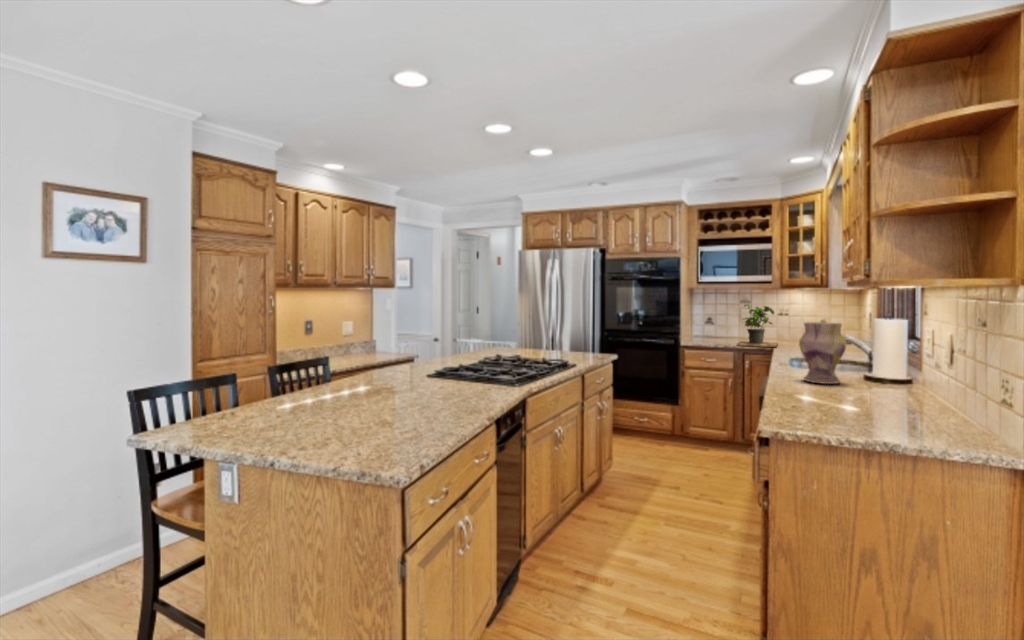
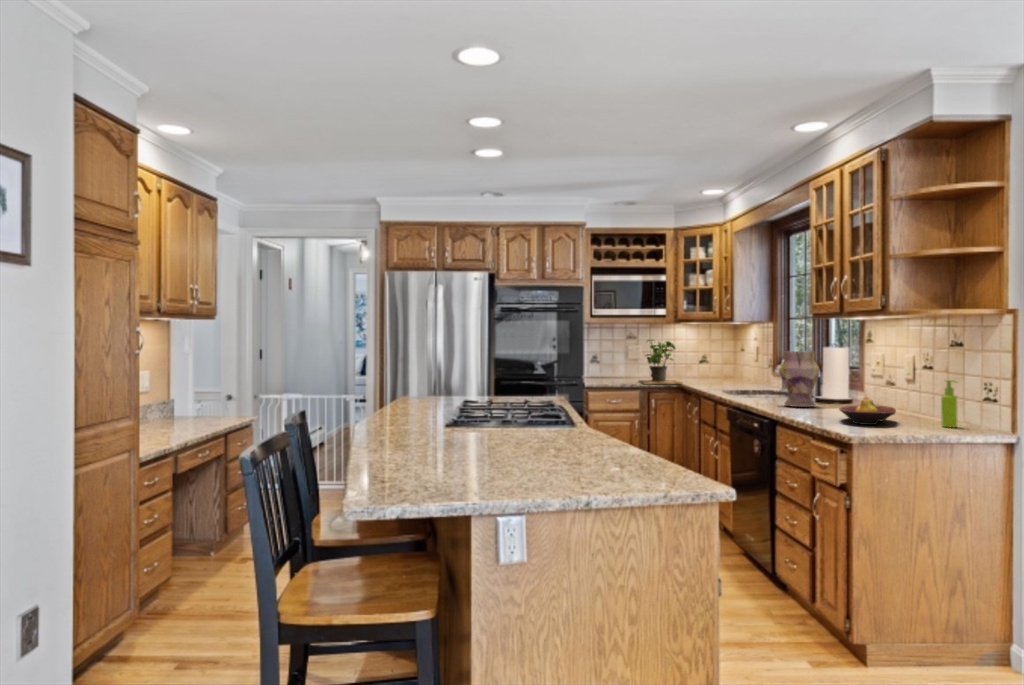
soap dispenser: none [929,370,953,433] -> present [941,380,958,427]
fruit bowl: none [796,382,882,417] -> present [839,398,896,425]

